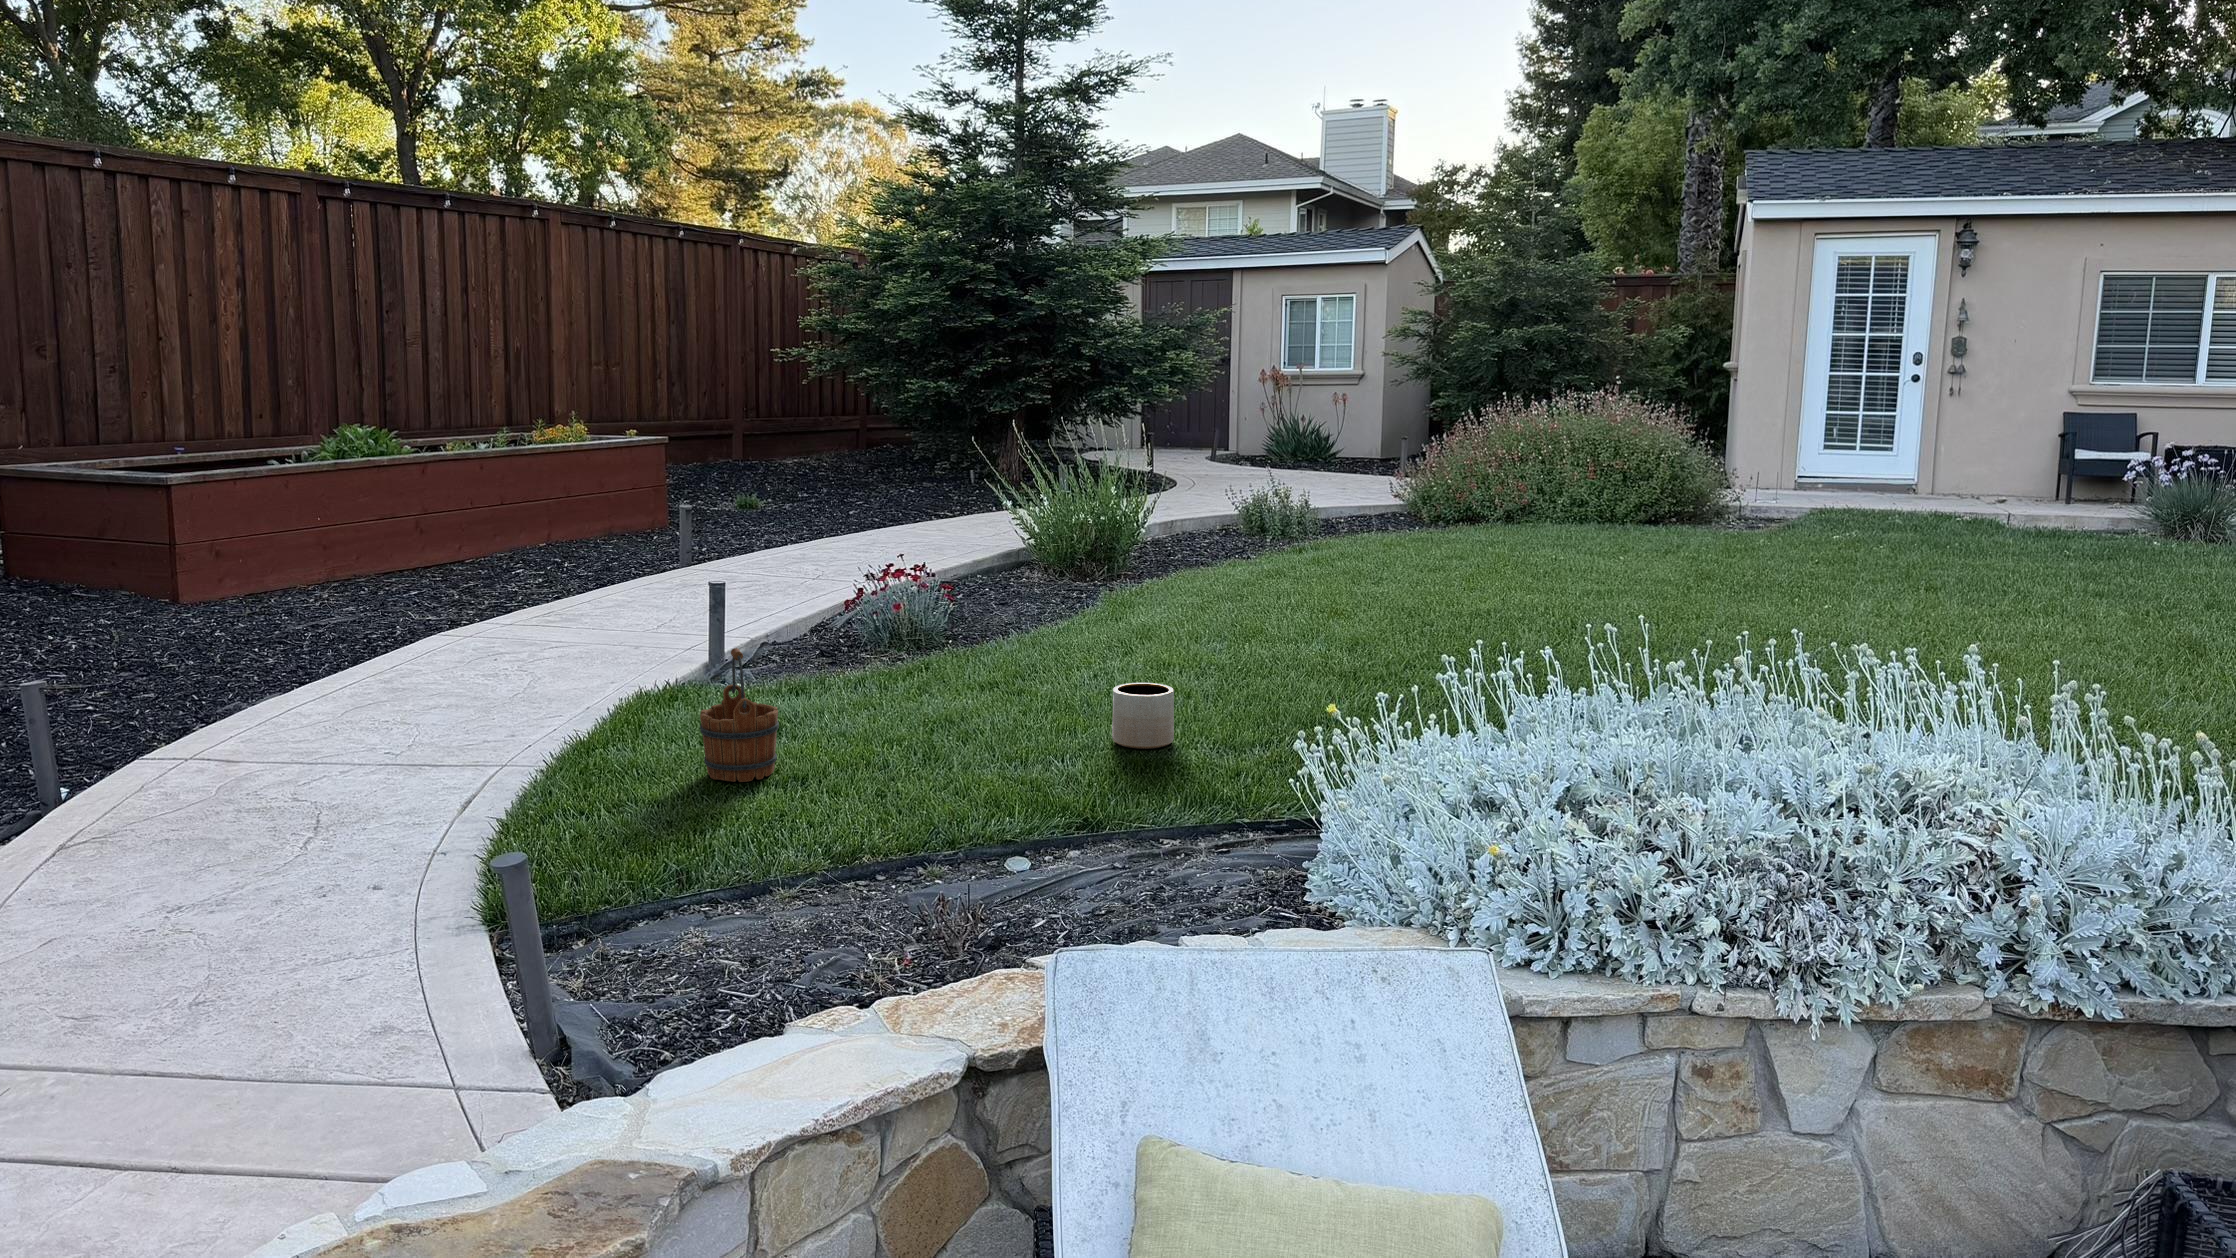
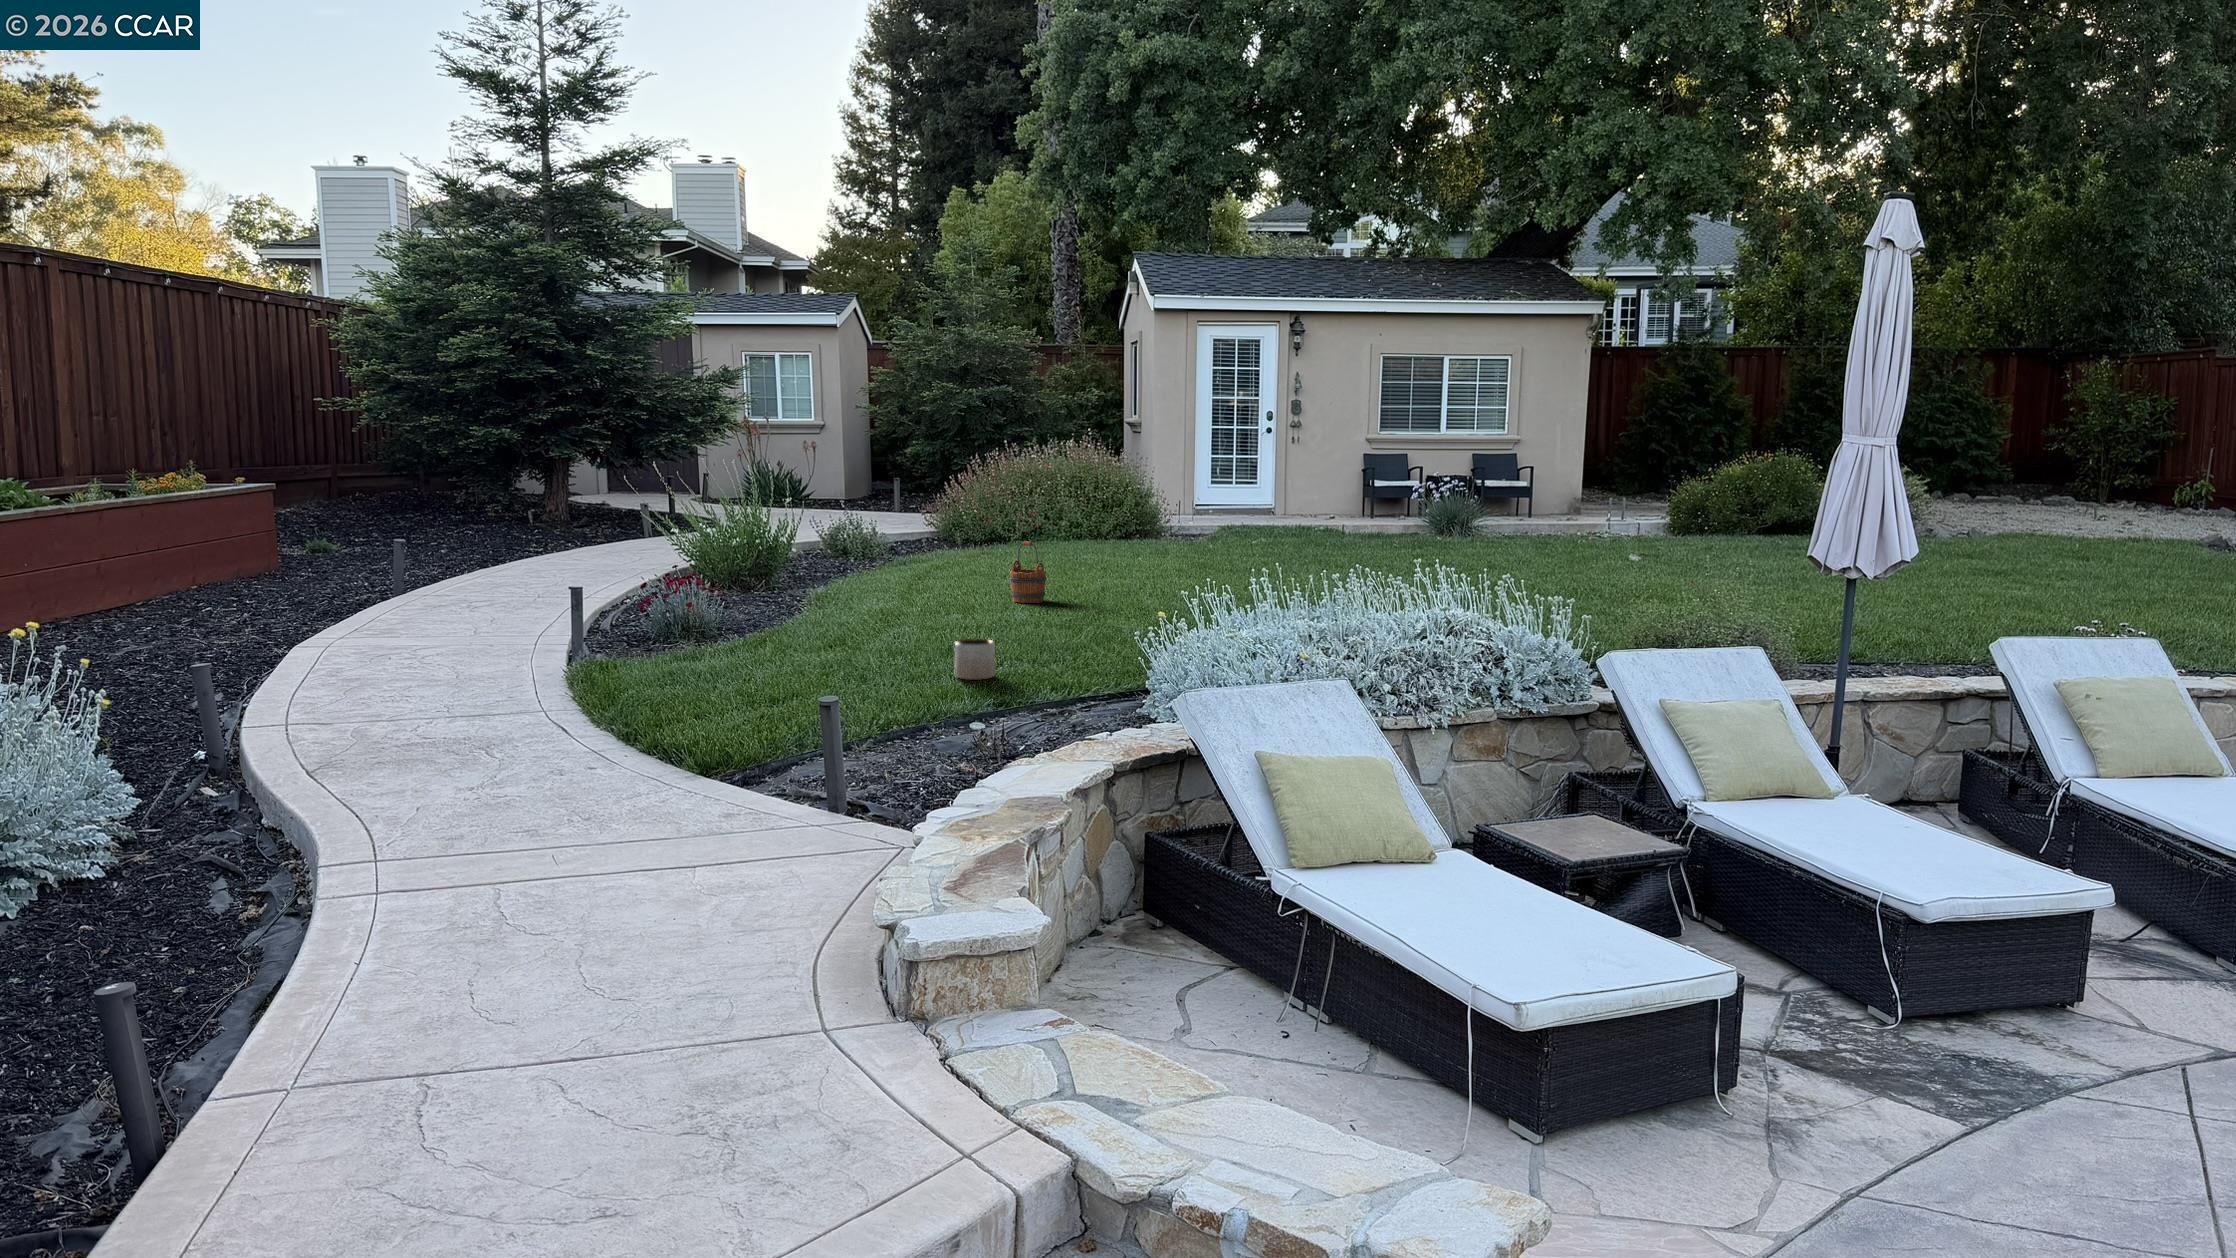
wooden bucket: present [700,648,779,782] -> present [1010,541,1046,603]

